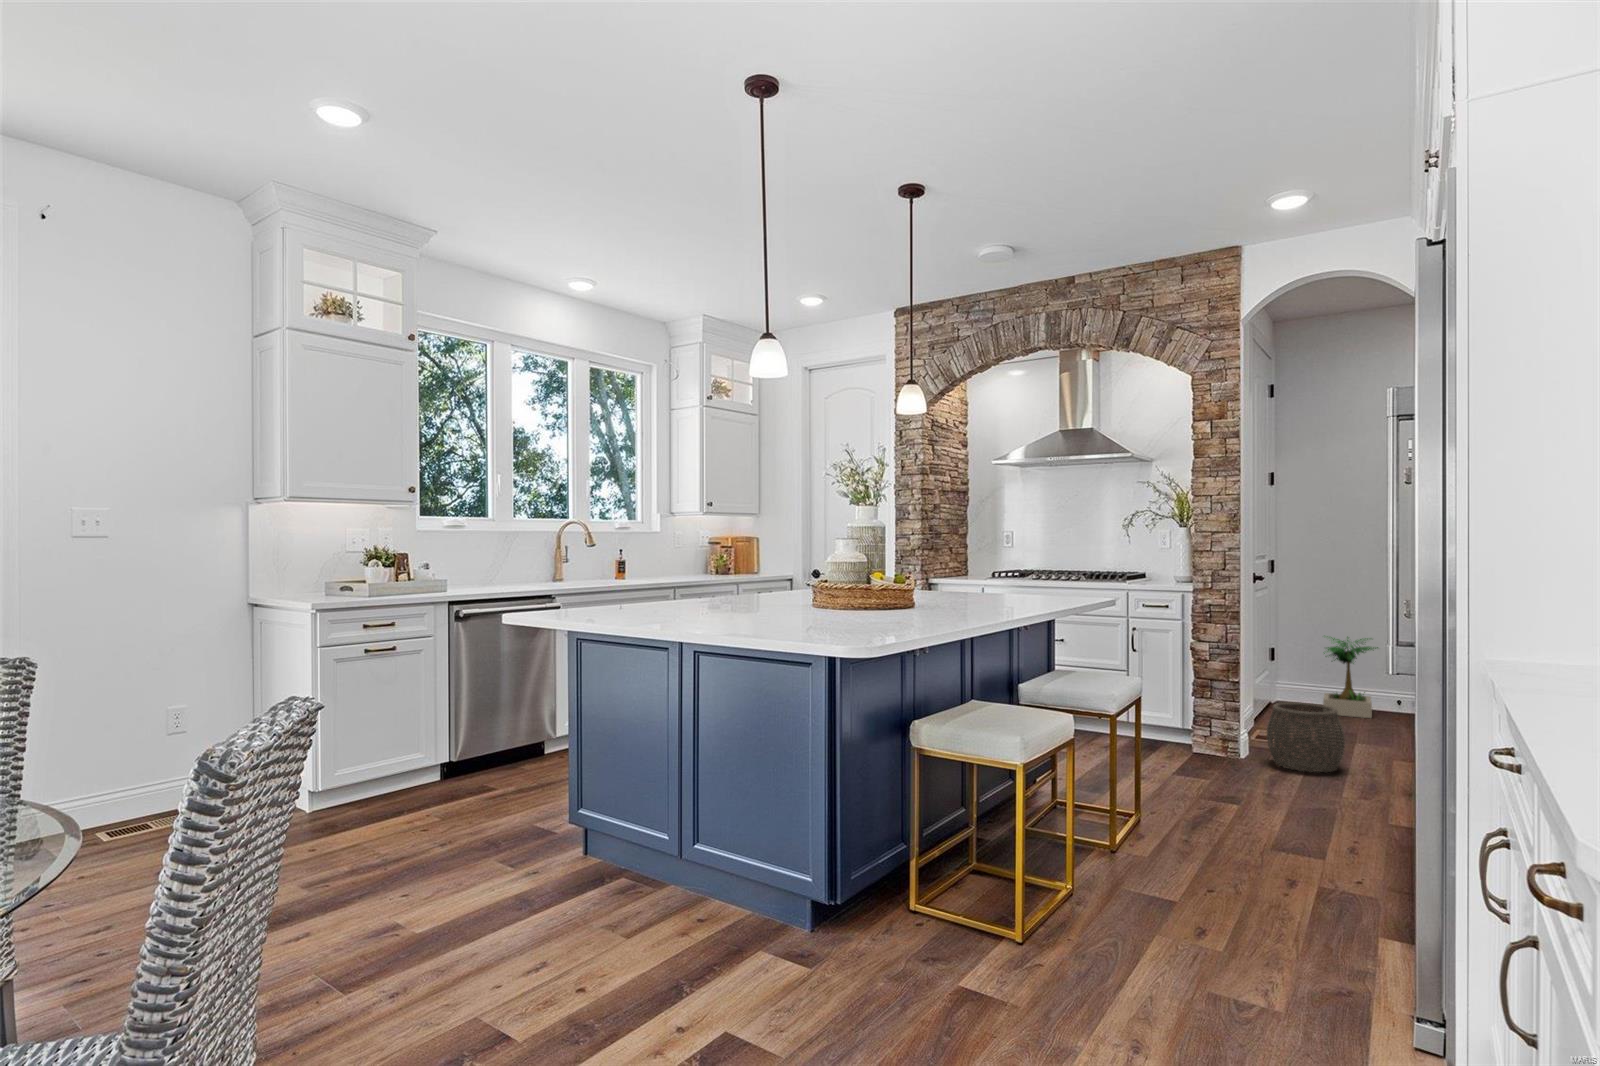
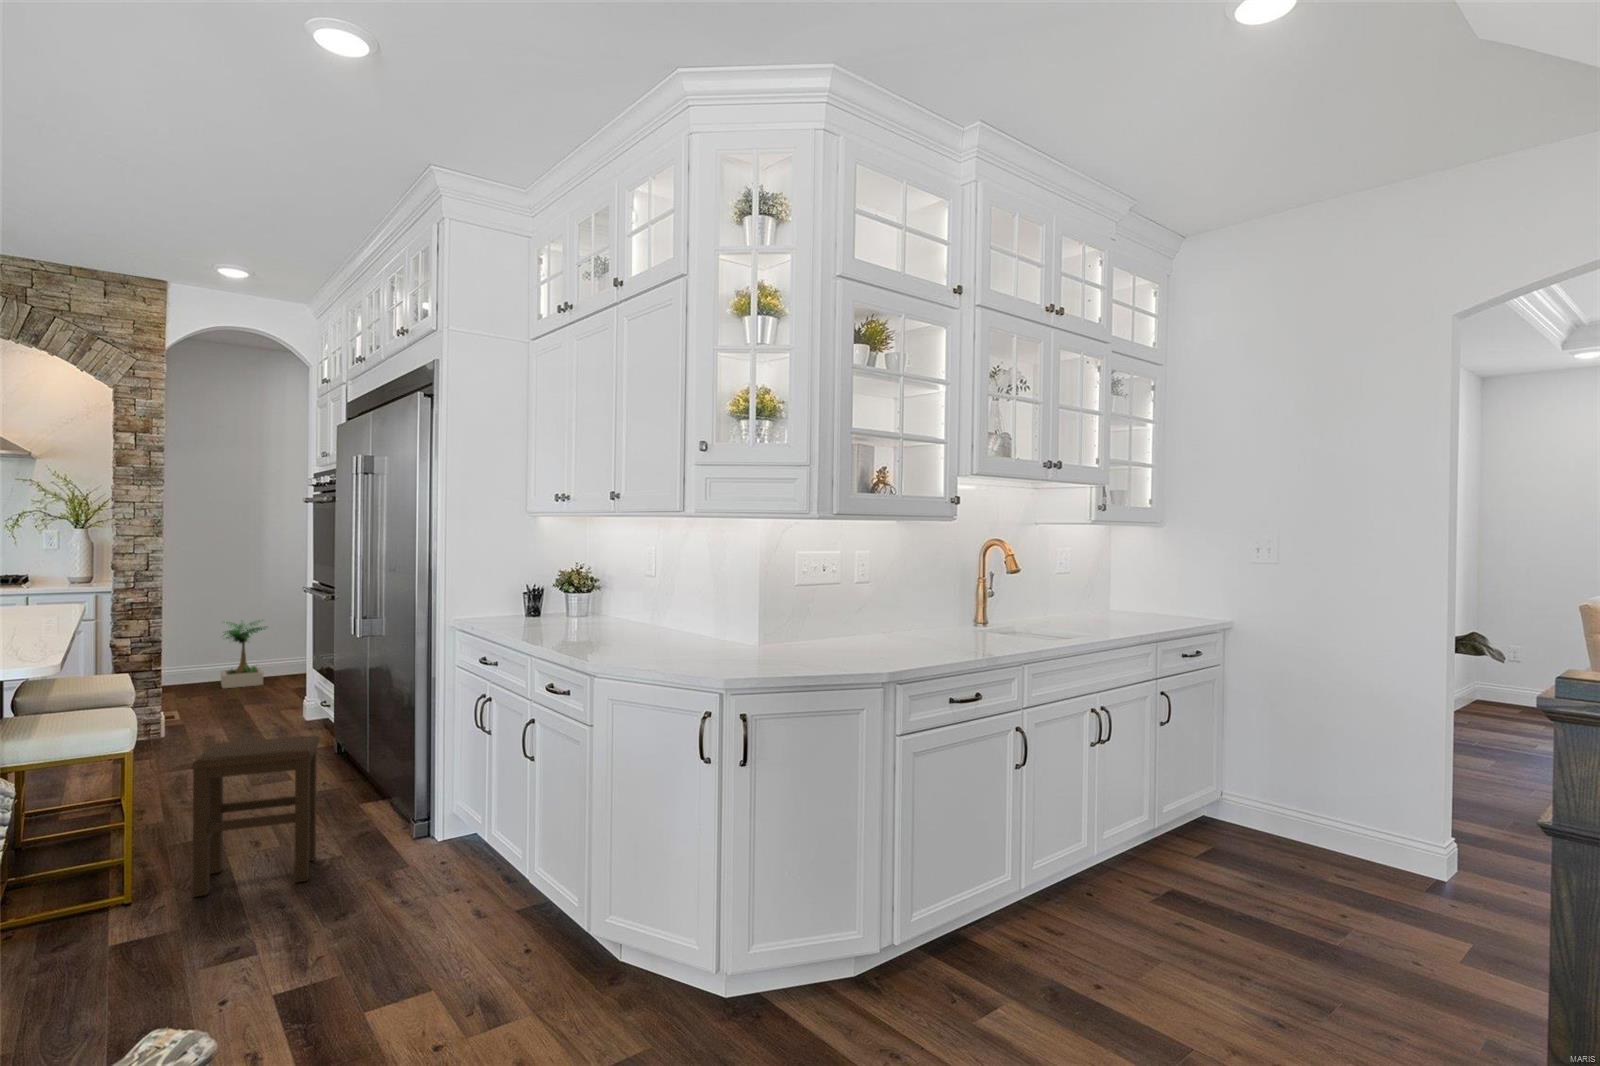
woven basket: present [1266,702,1345,773] -> none [189,678,258,736]
stool: none [1173,786,1357,1037] -> present [191,735,320,897]

